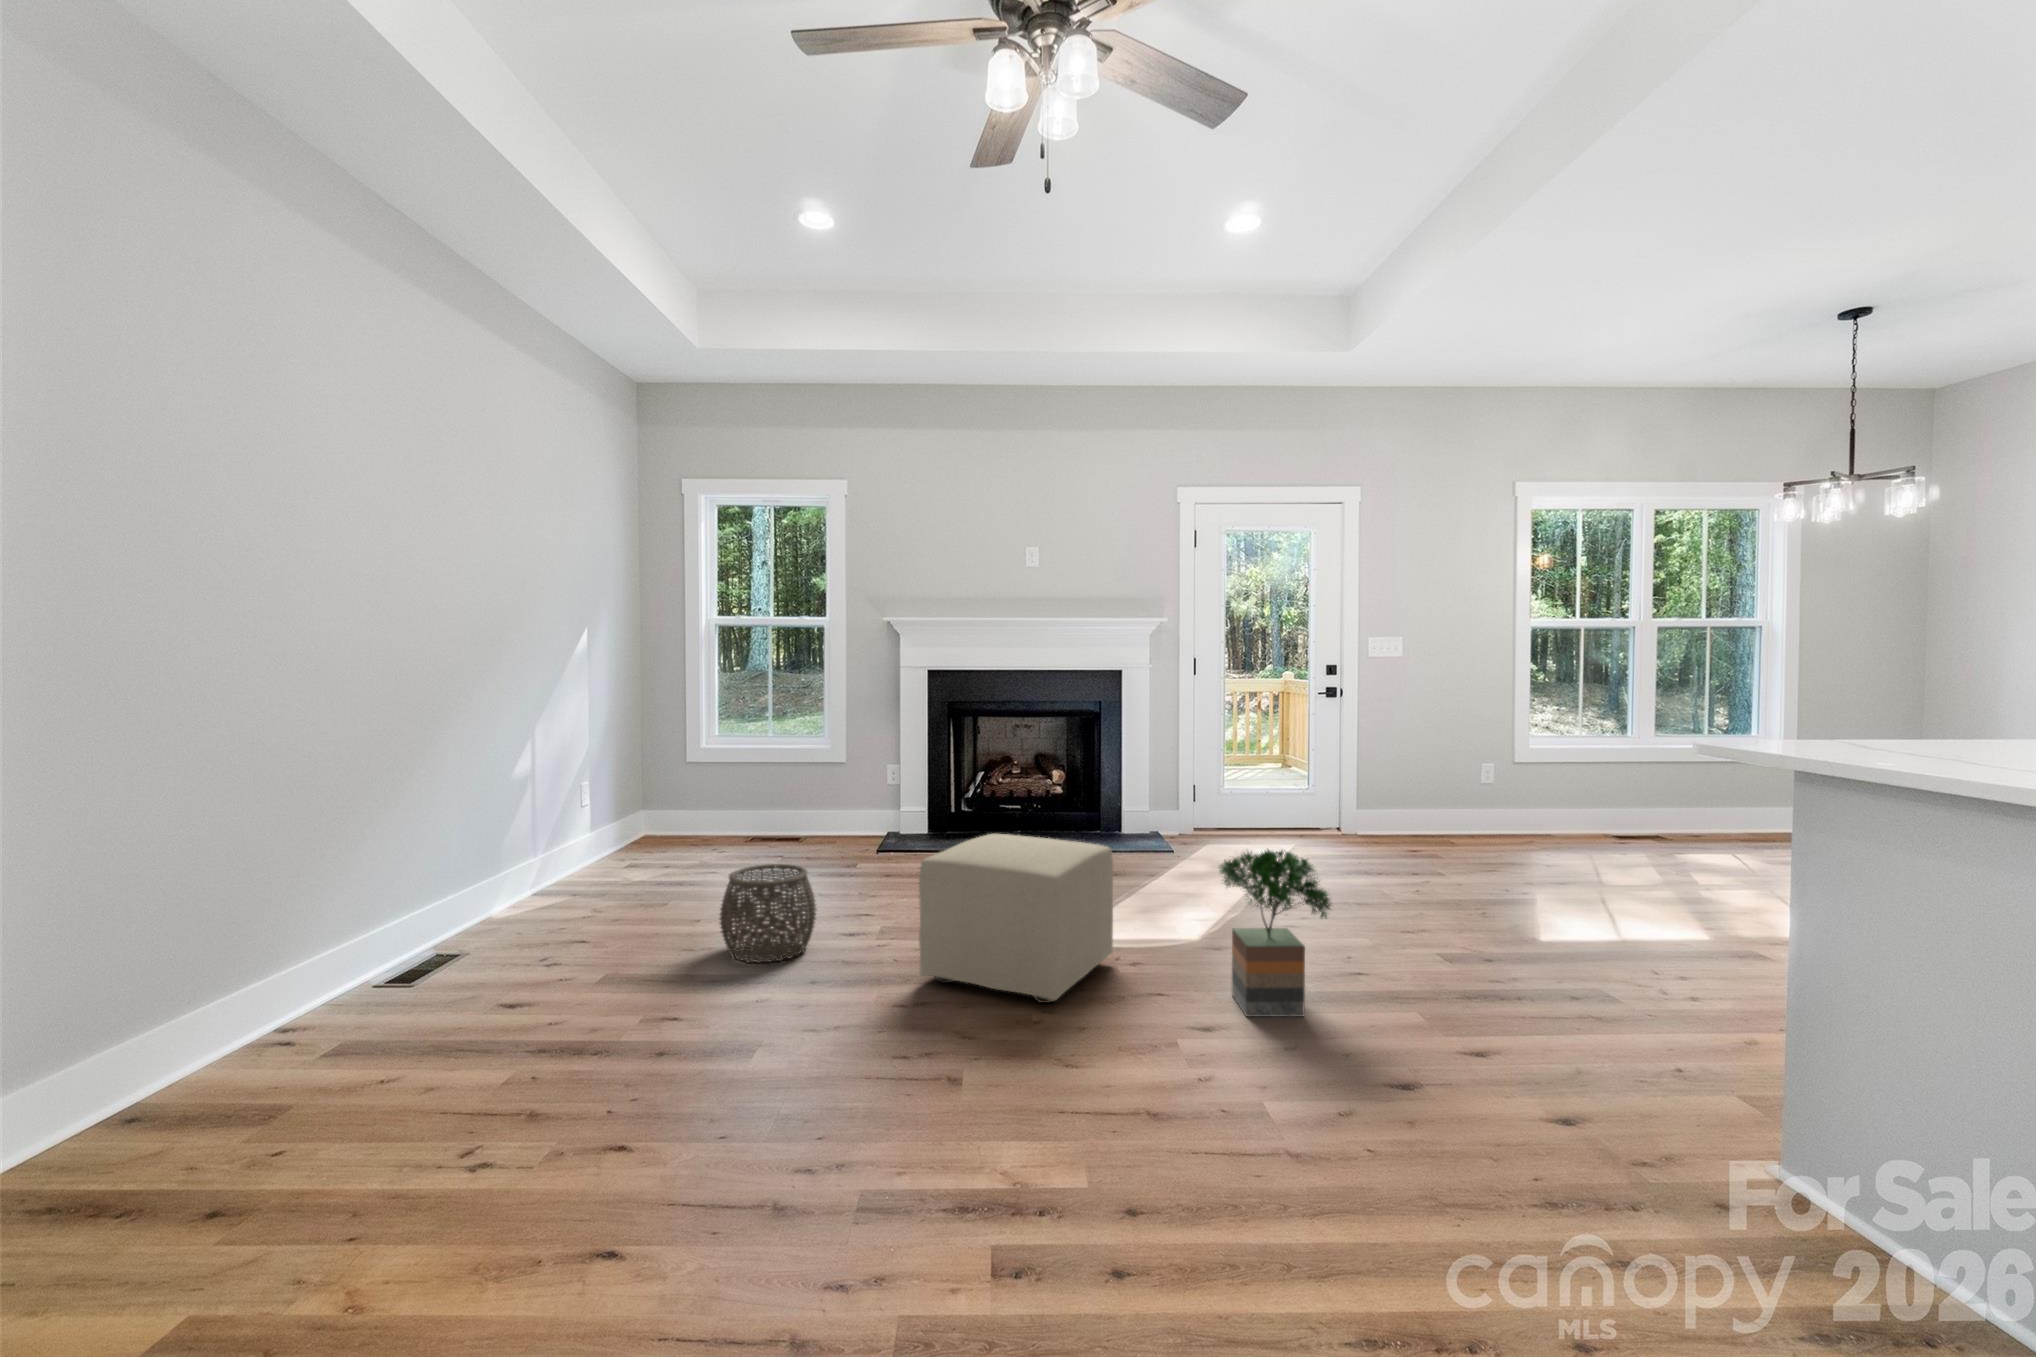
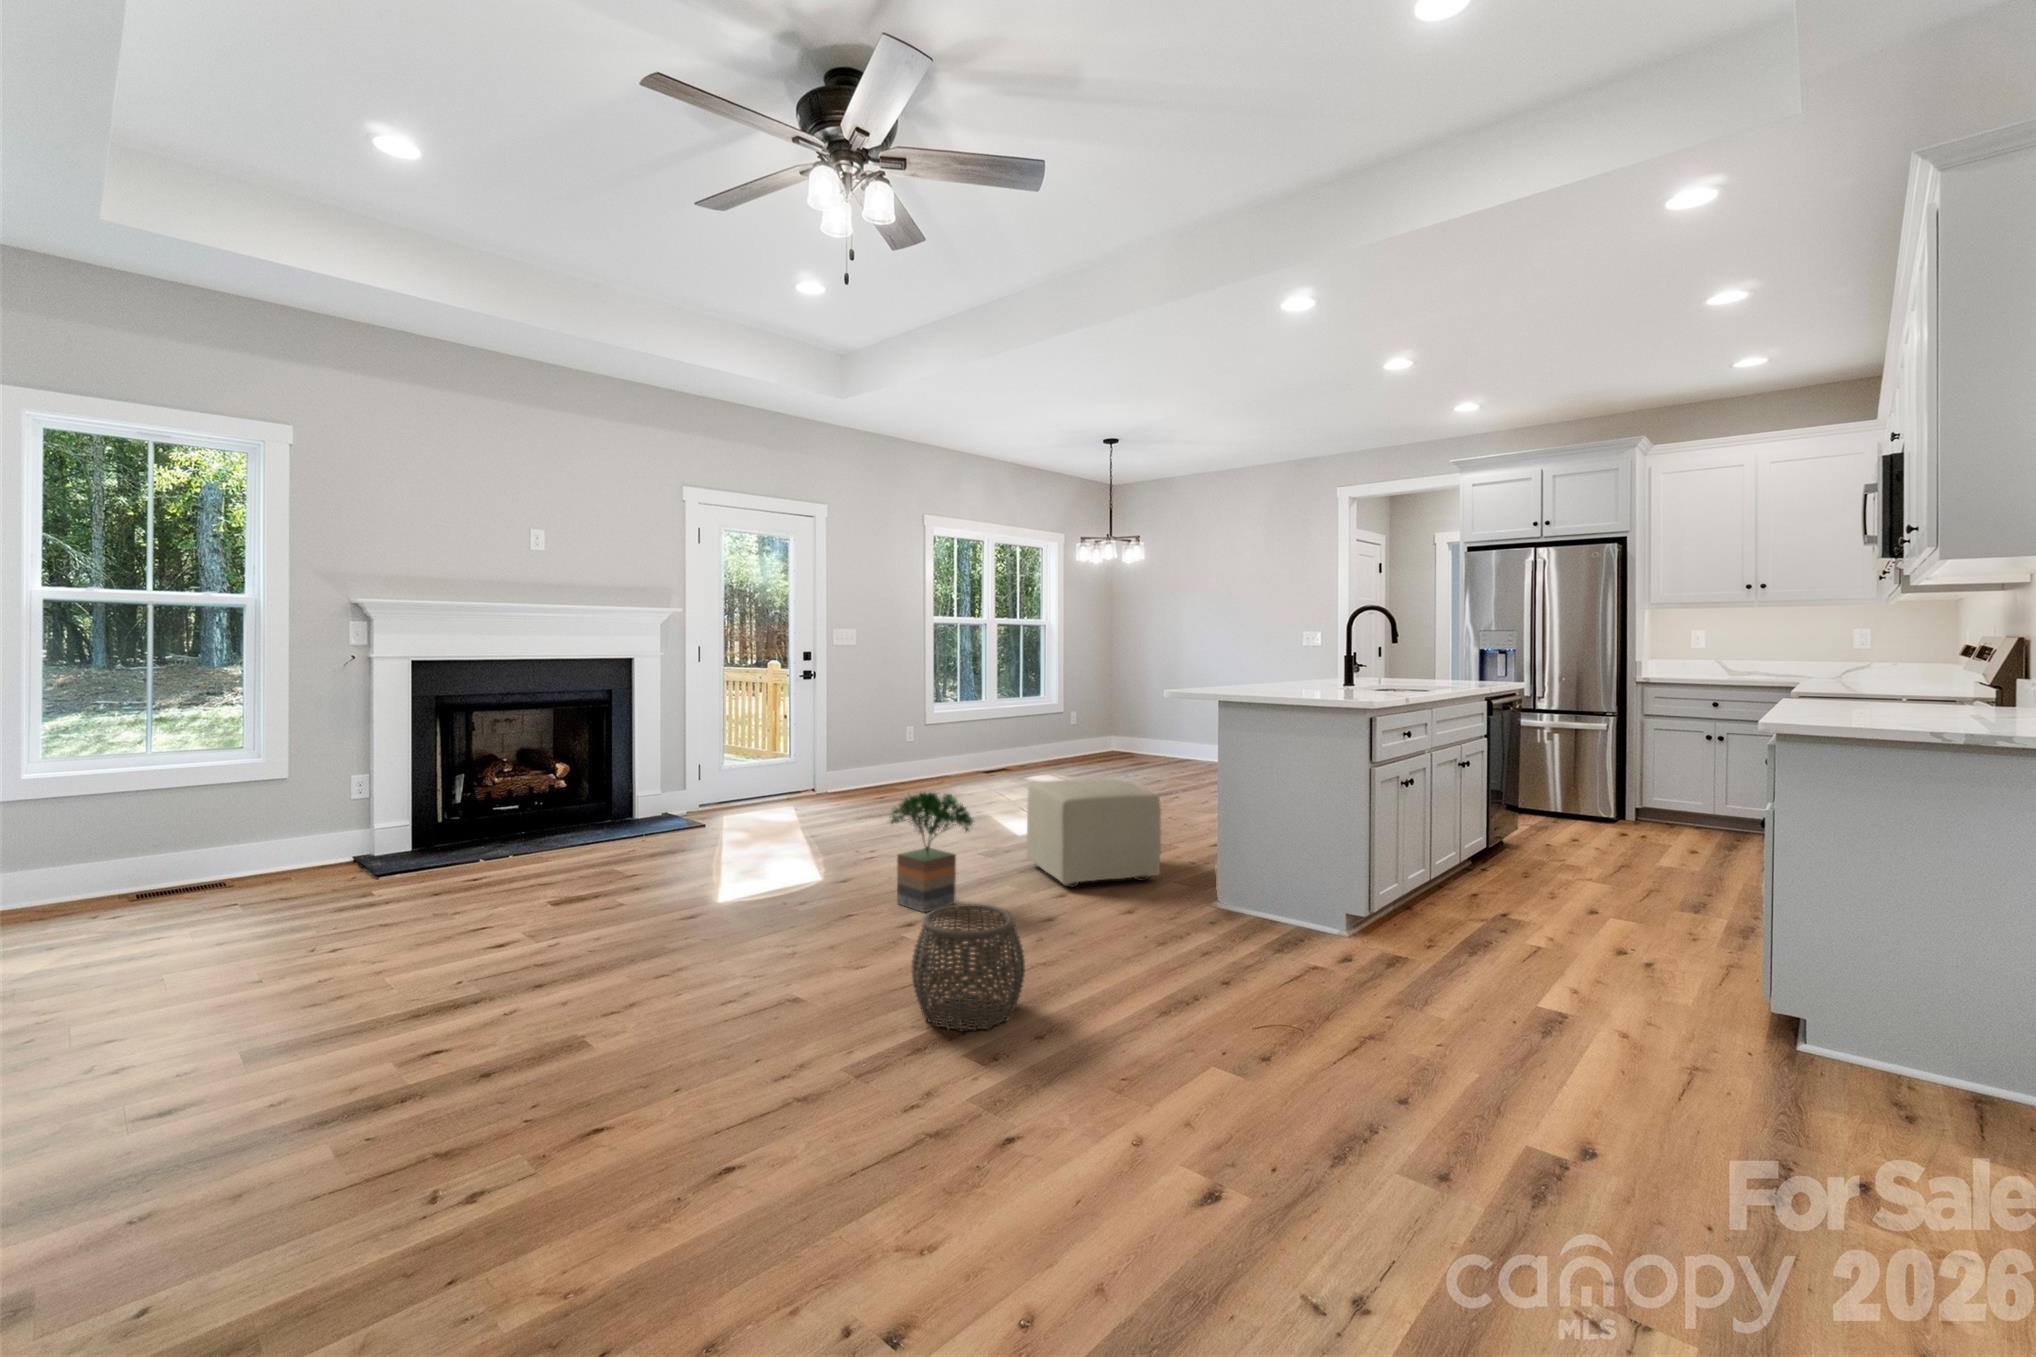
ottoman: present [919,833,1113,1003] -> present [1027,779,1161,887]
woven basket: present [720,864,816,963] -> present [912,904,1025,1031]

